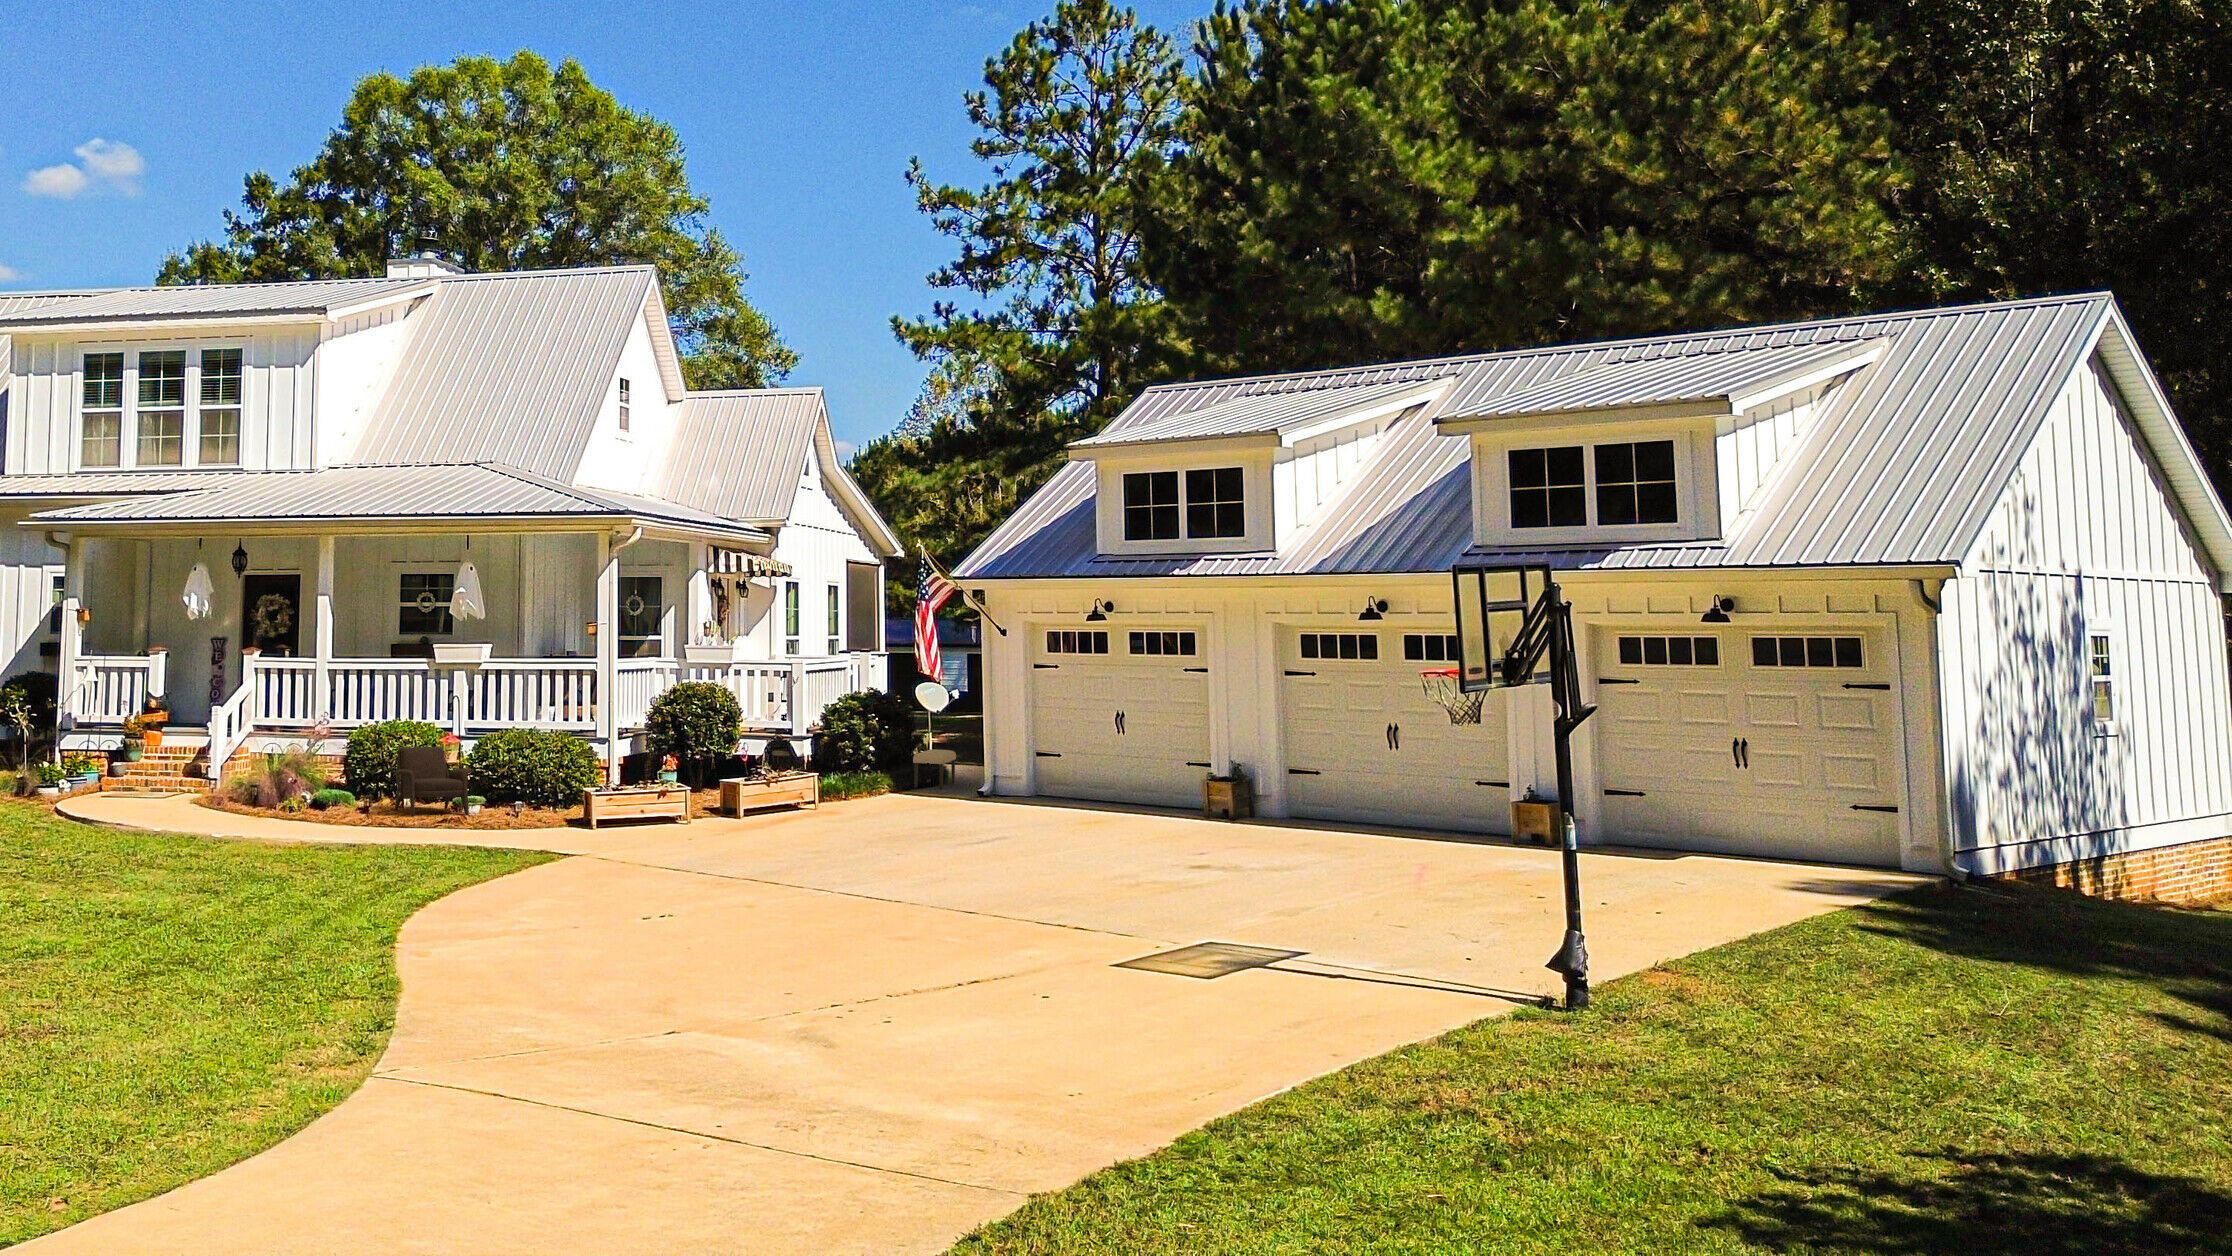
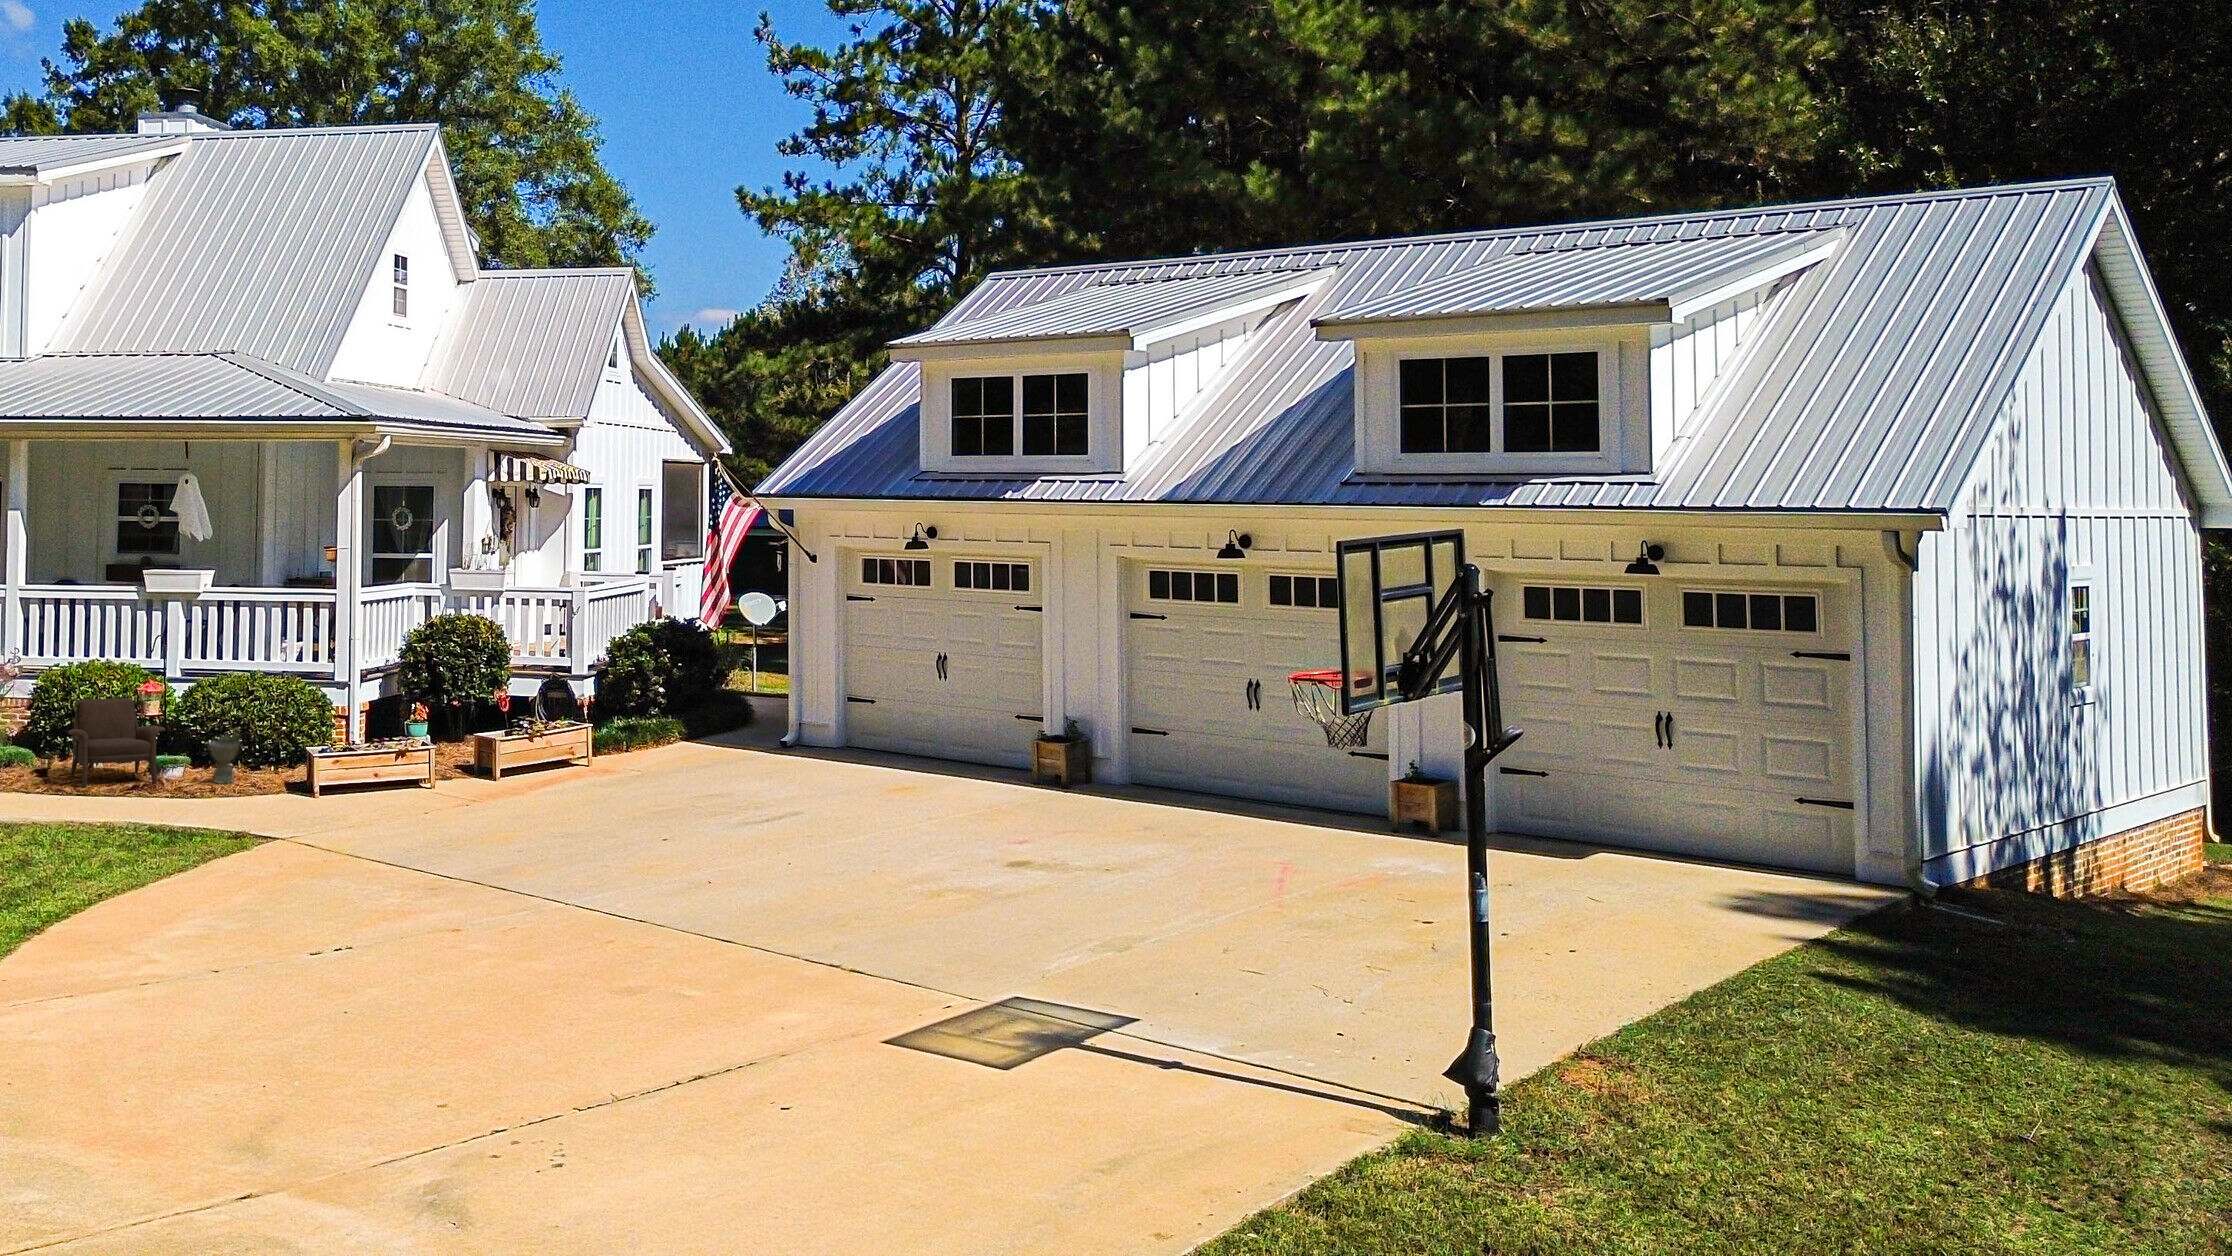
bench: present [913,749,956,789] -> none [716,680,768,729]
planter: none [511,773,536,816] -> present [209,733,240,784]

